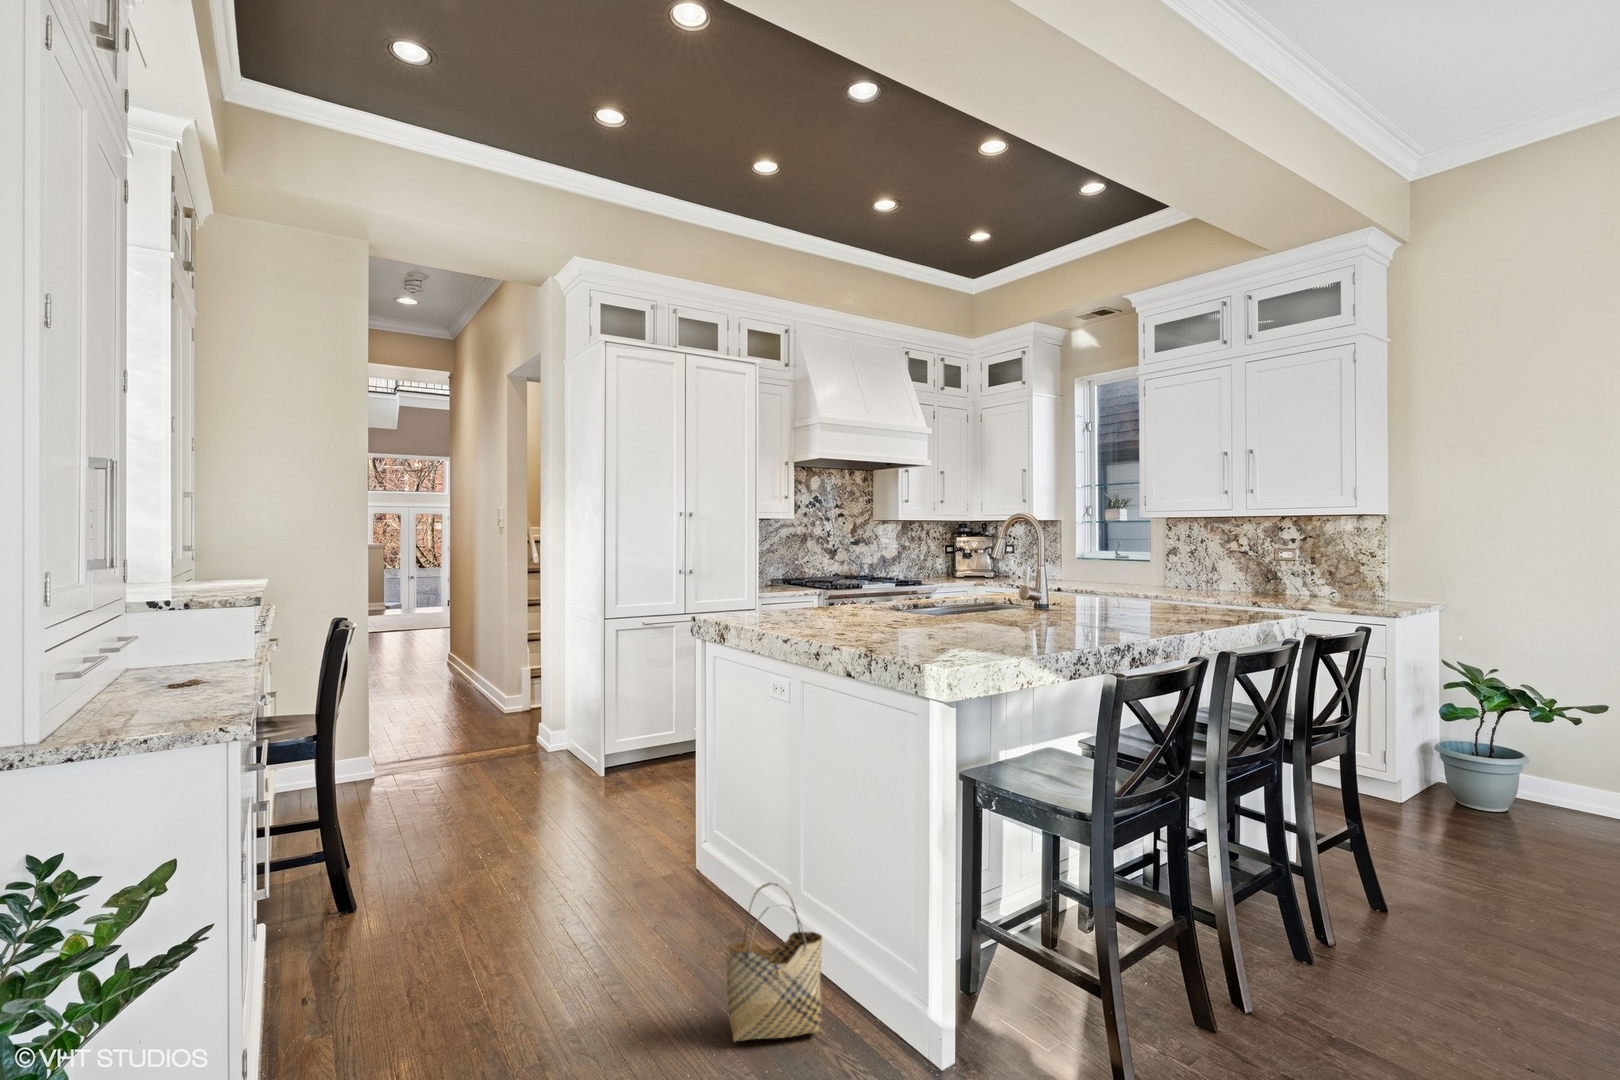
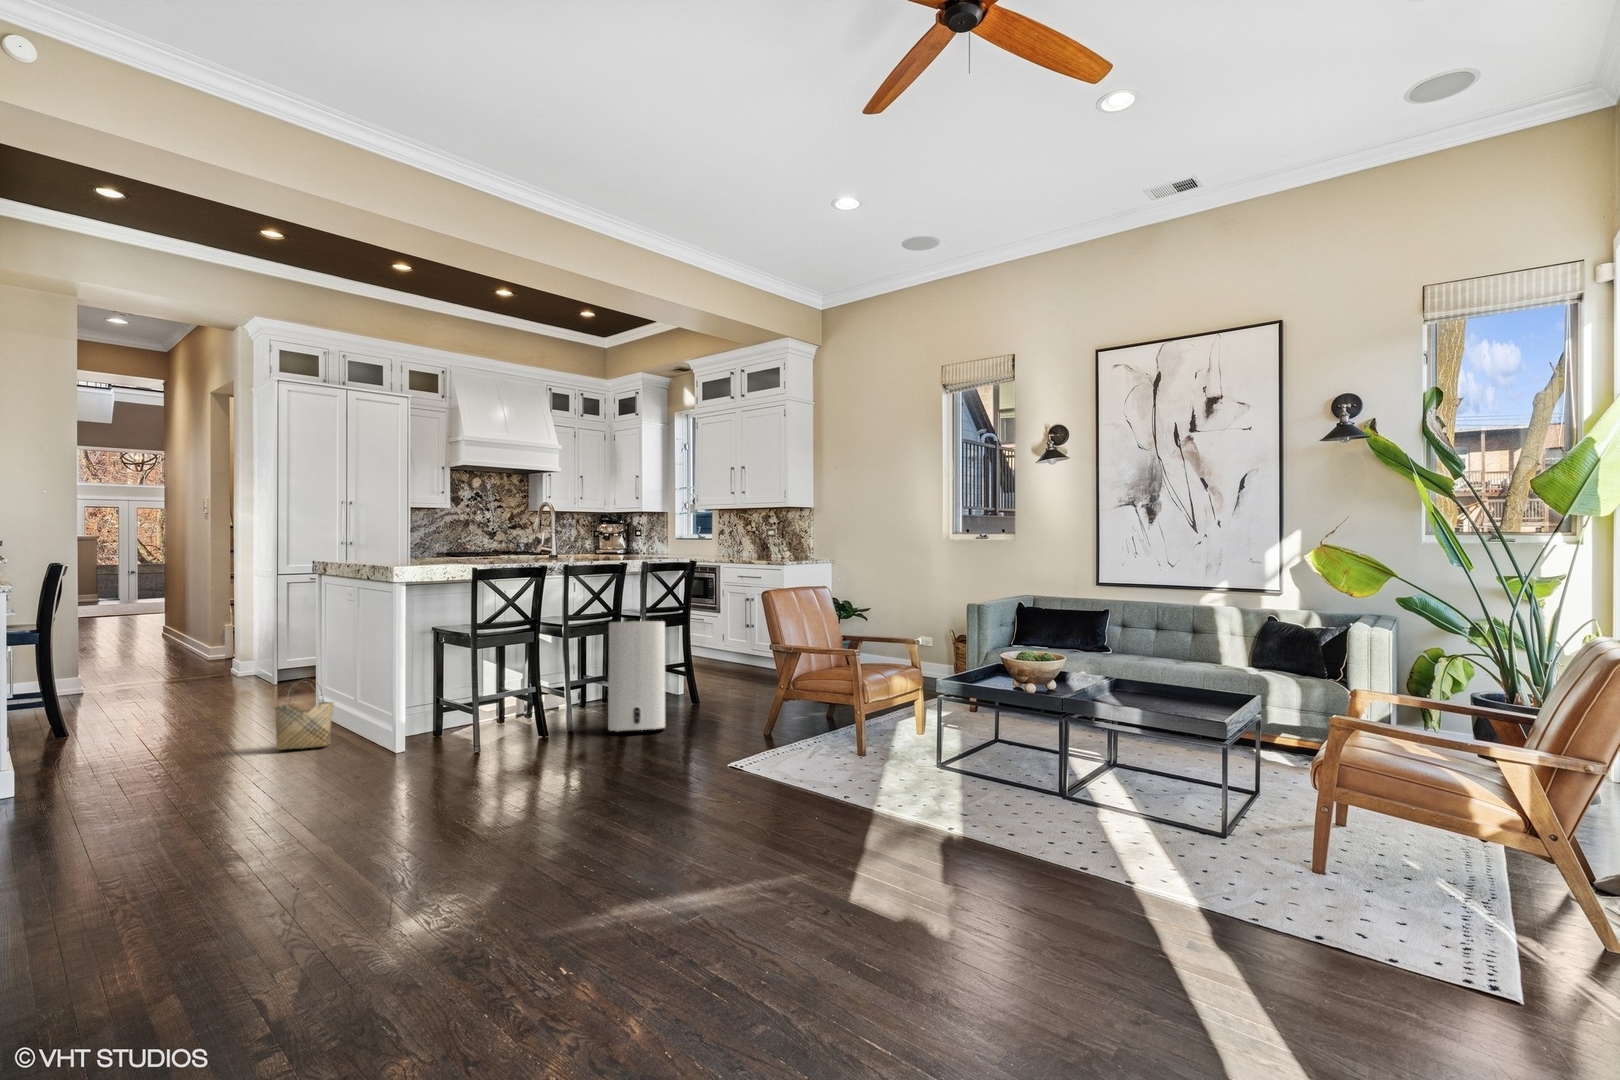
air purifier: none [1334,778,1498,1039] -> present [608,621,665,732]

